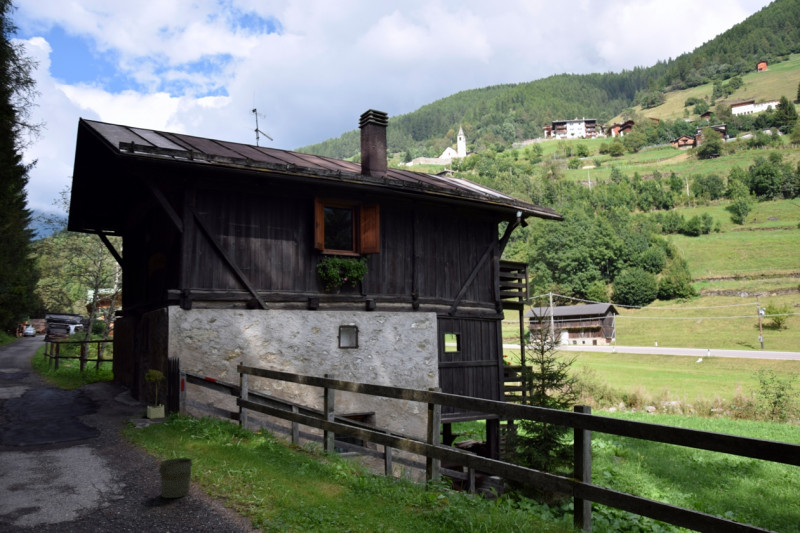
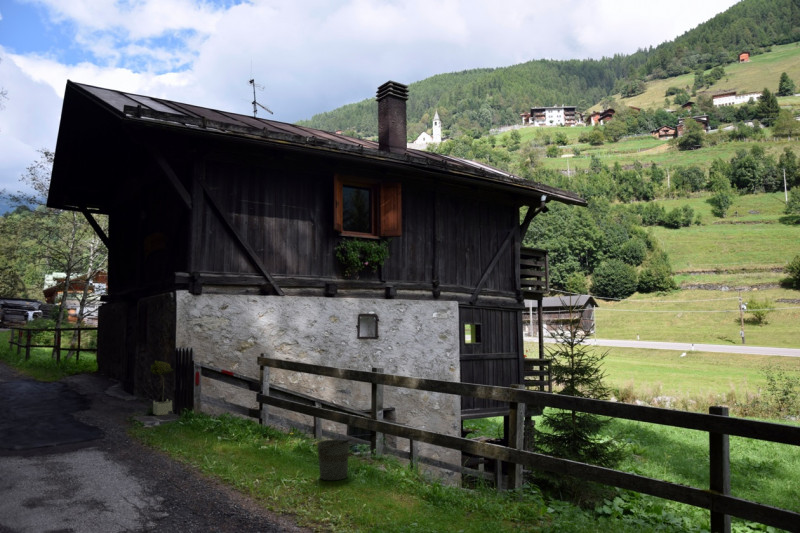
bucket: present [159,458,192,498] -> present [317,439,351,480]

